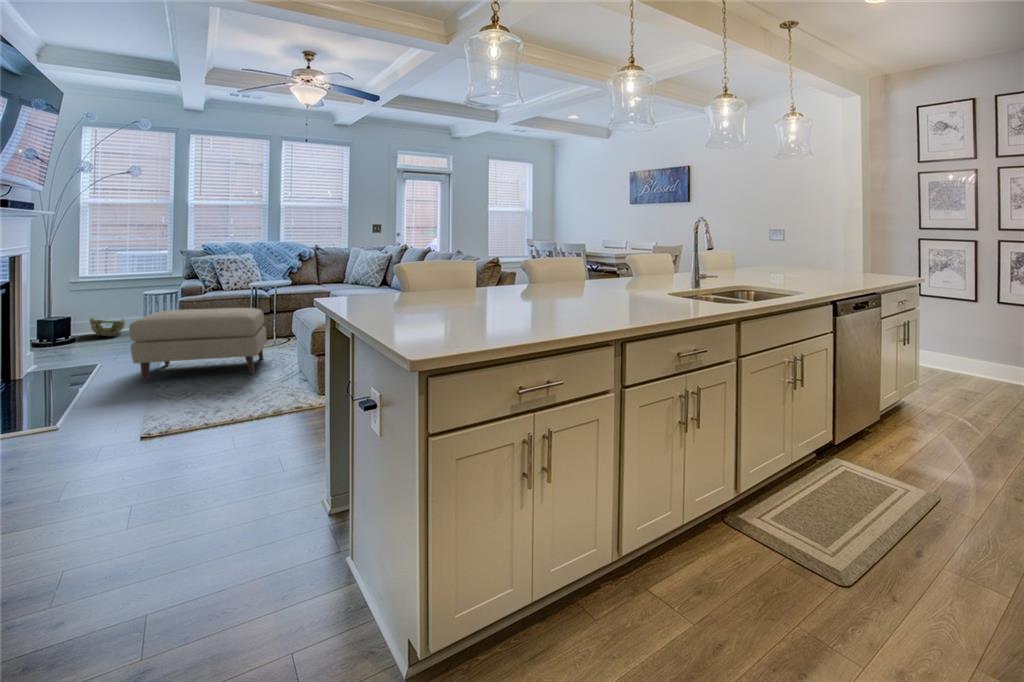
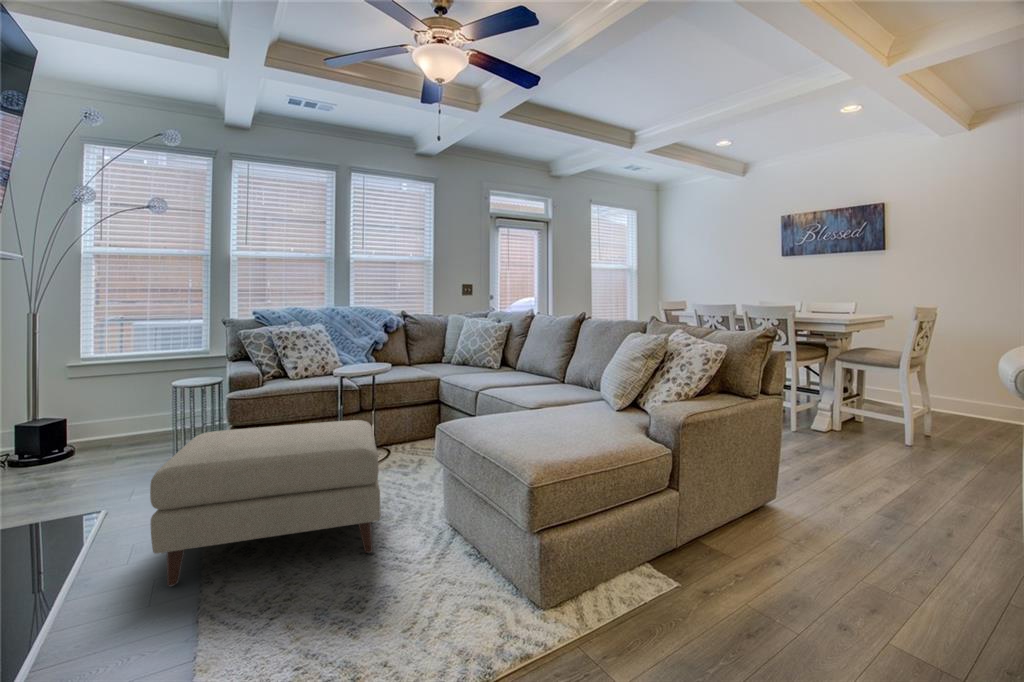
woven basket: present [89,317,125,336] -> none [90,416,143,447]

